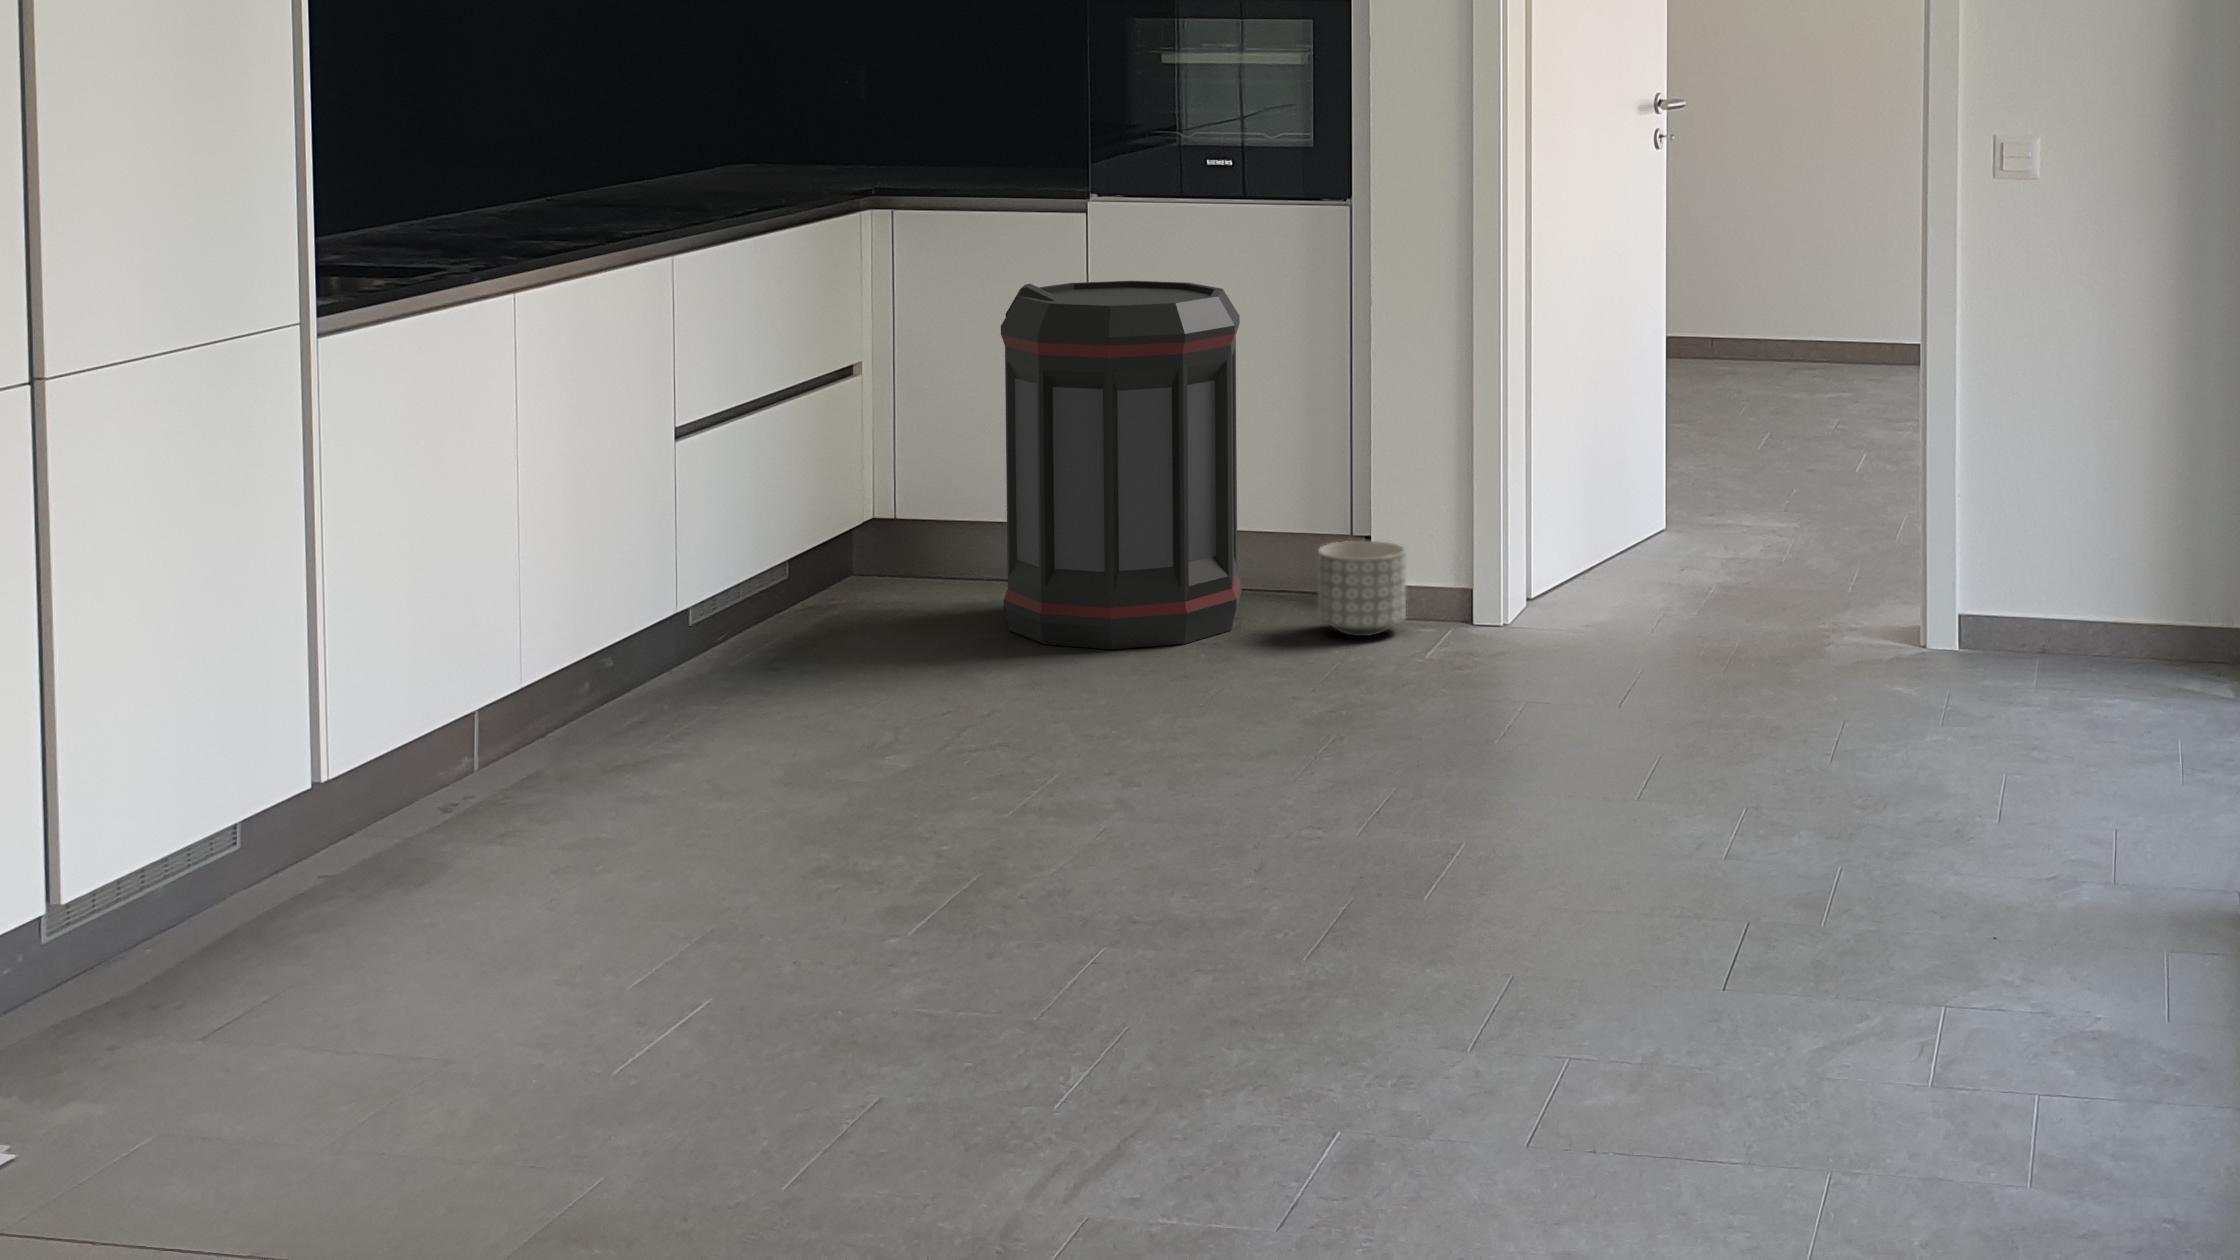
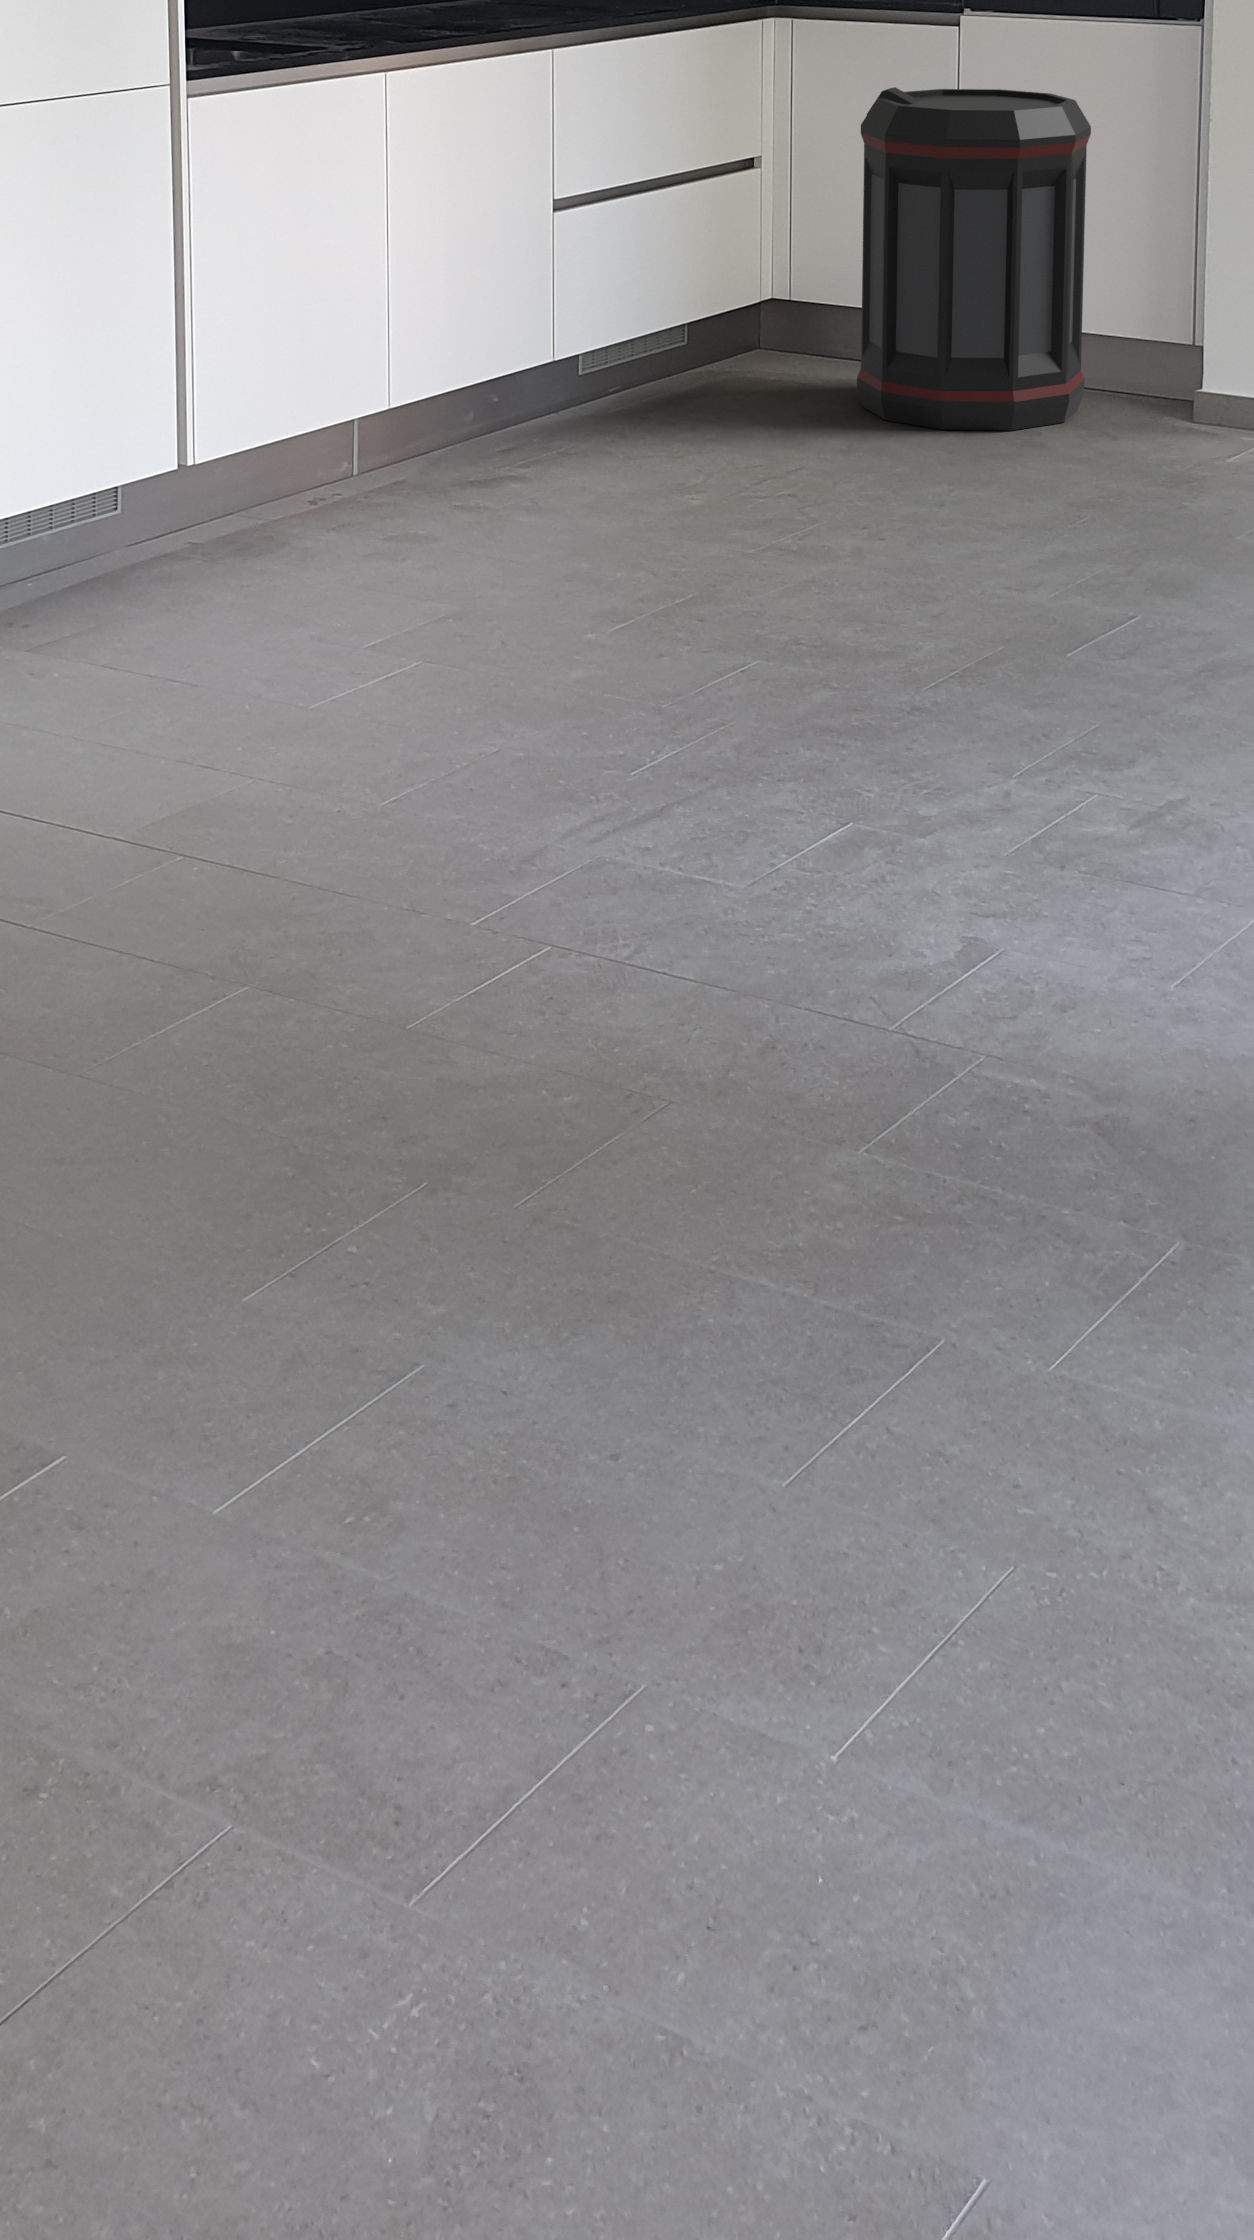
planter: present [1318,541,1406,636] -> none [1144,348,1231,438]

